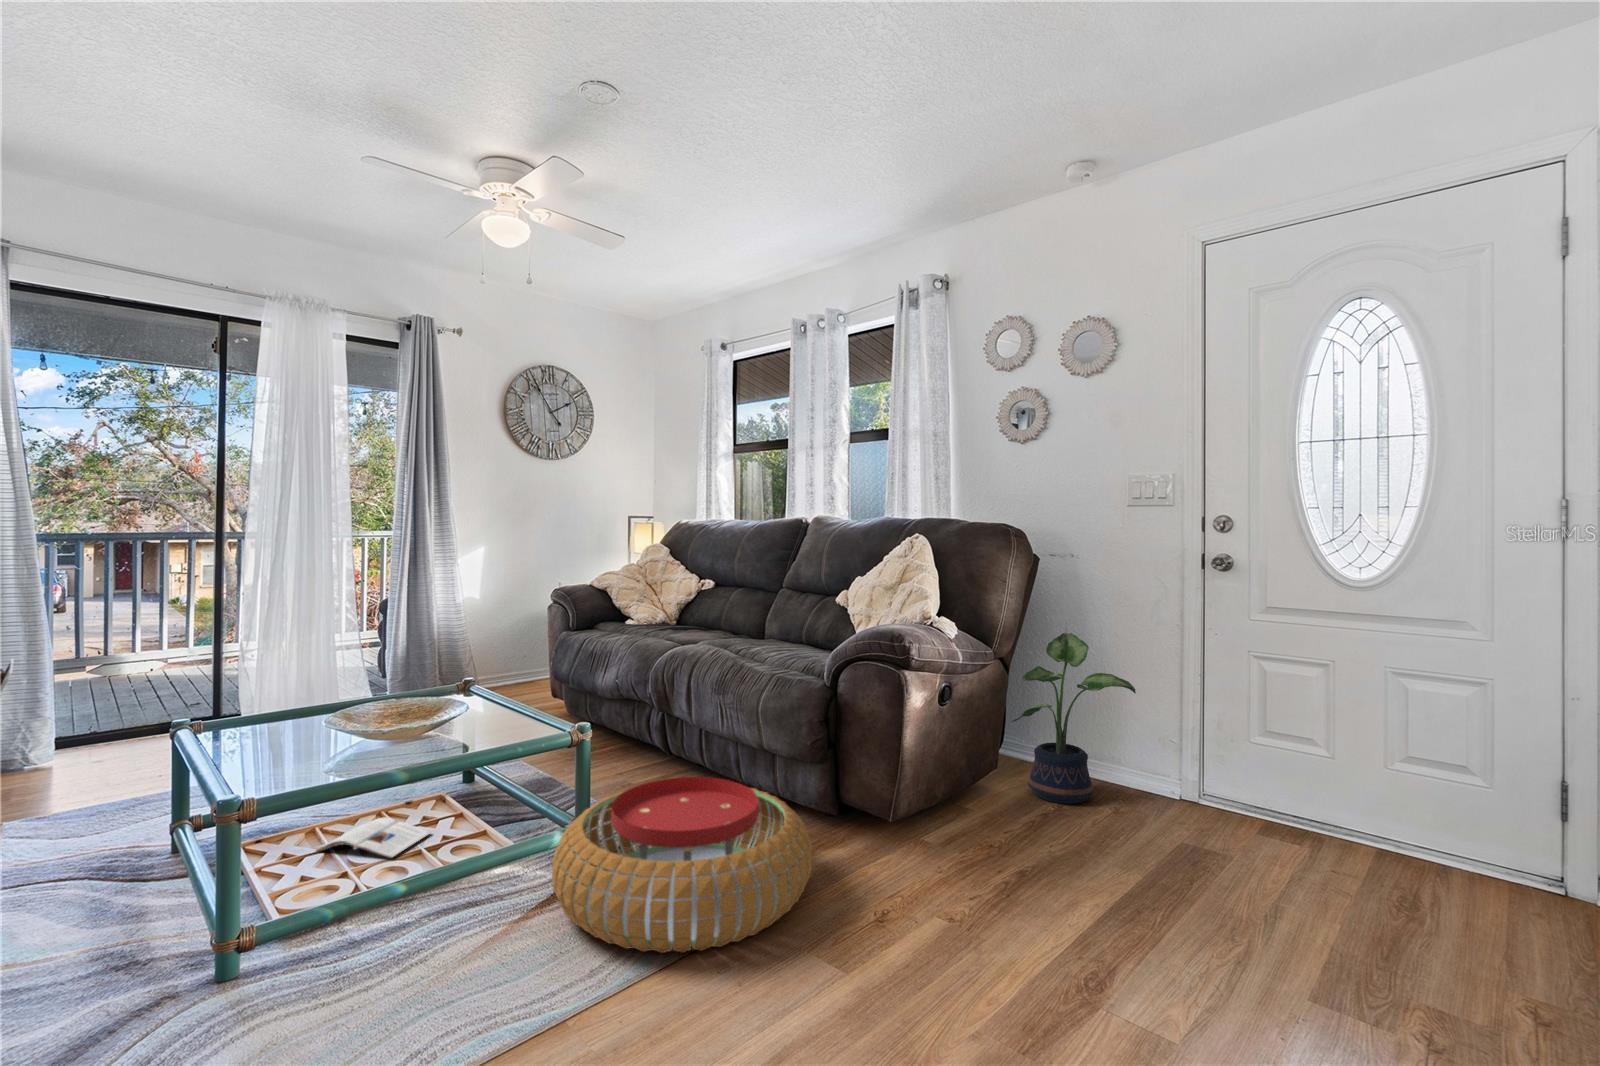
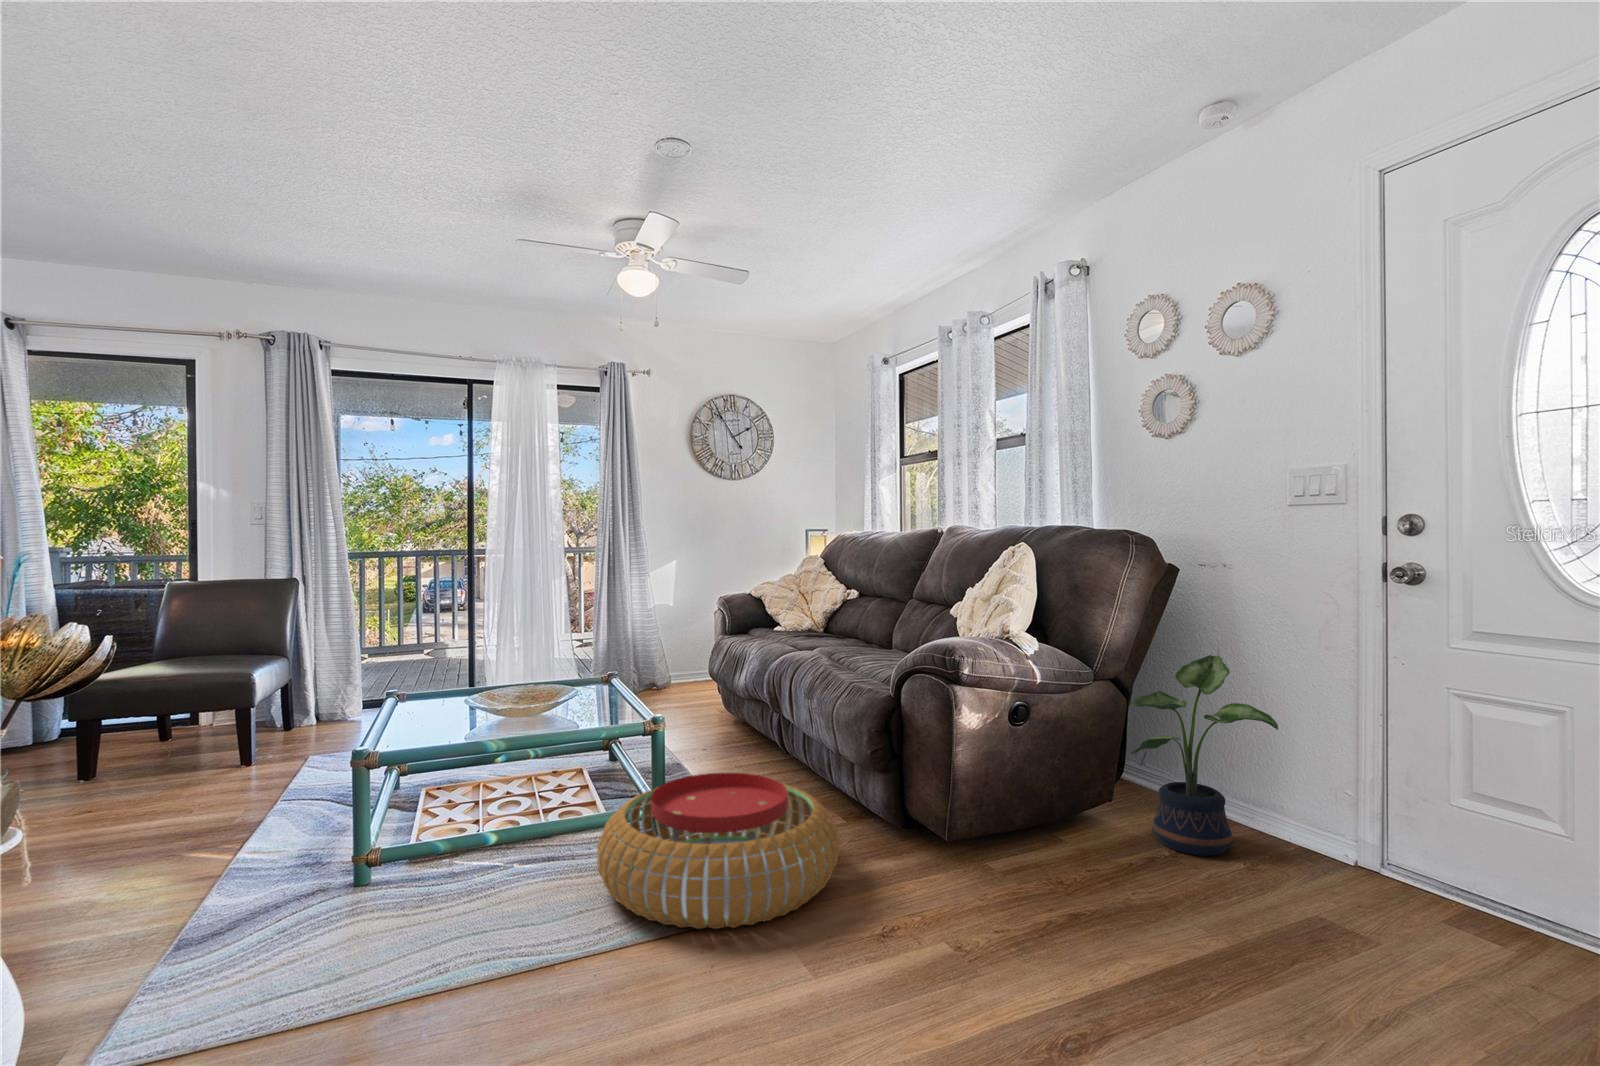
magazine: present [317,818,431,858] -> none [466,784,553,816]

